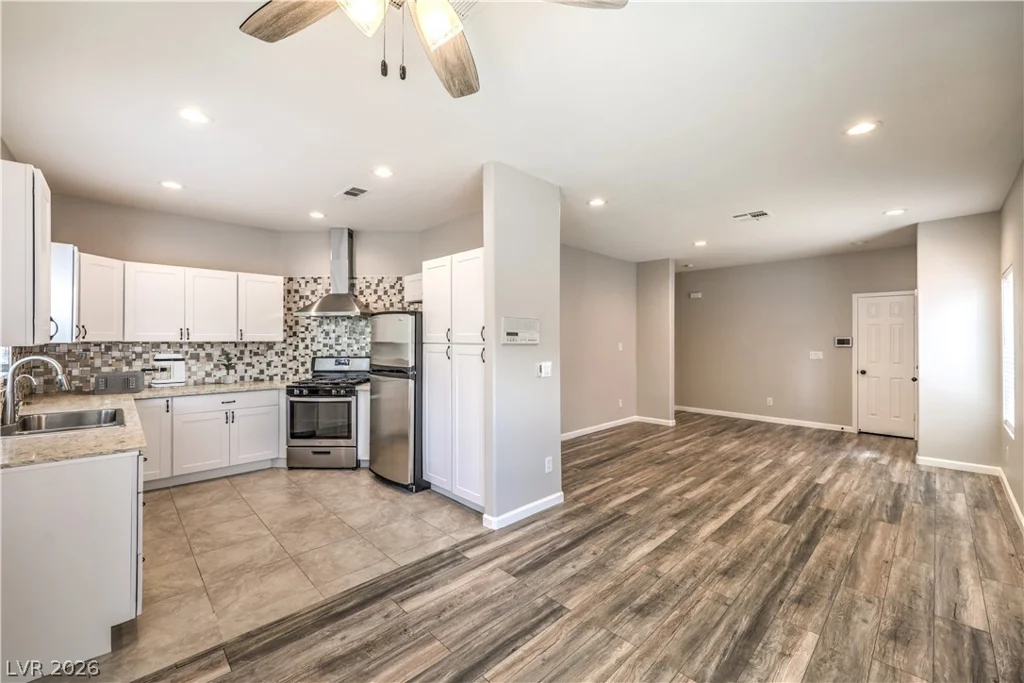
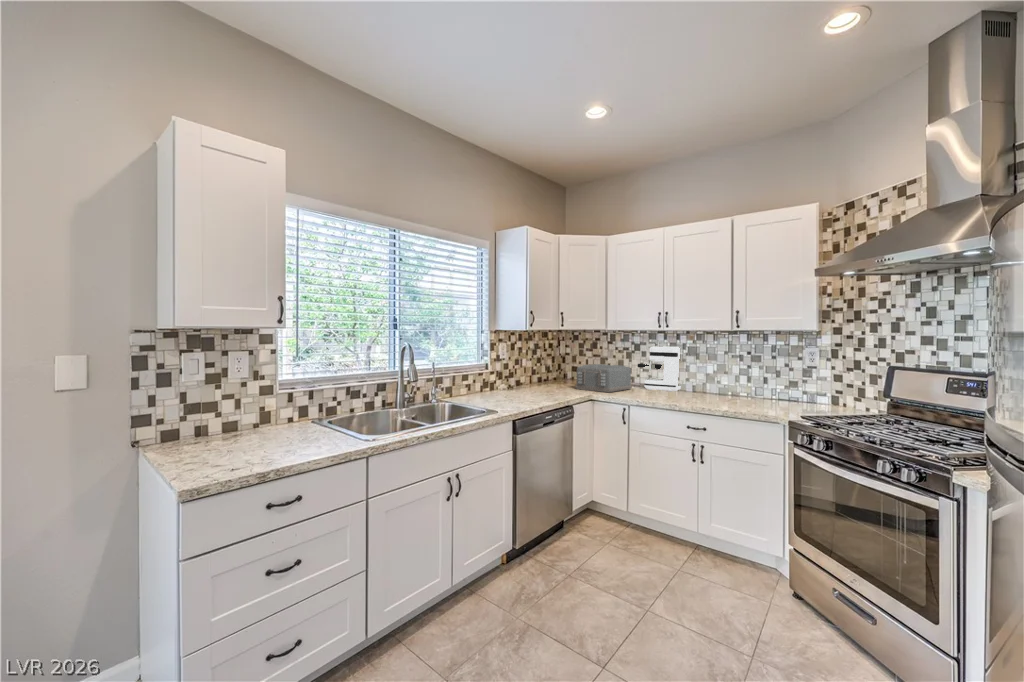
potted plant: present [217,352,238,384] -> none [715,346,766,397]

